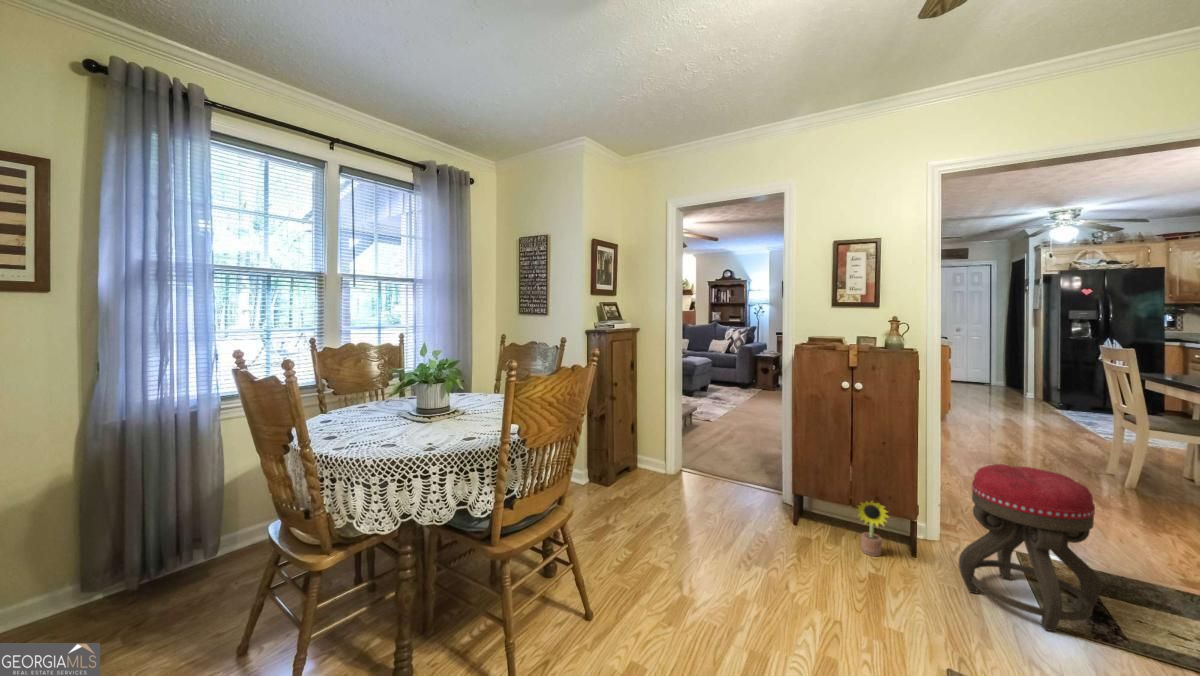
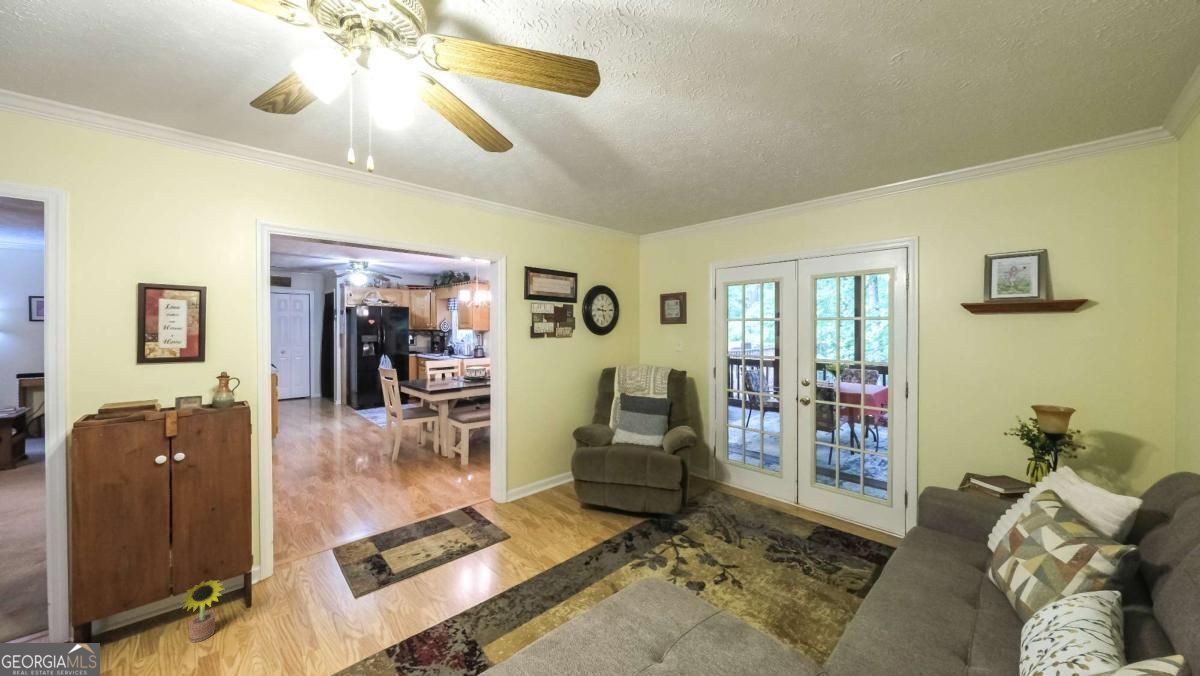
ottoman: present [959,464,1101,632] -> none [294,488,387,616]

